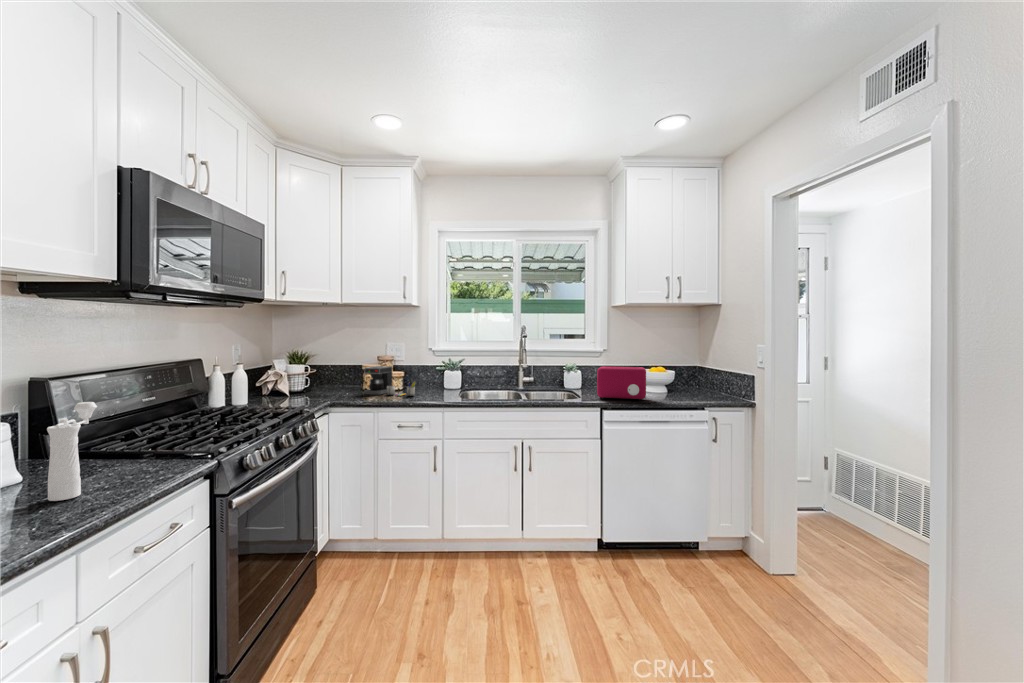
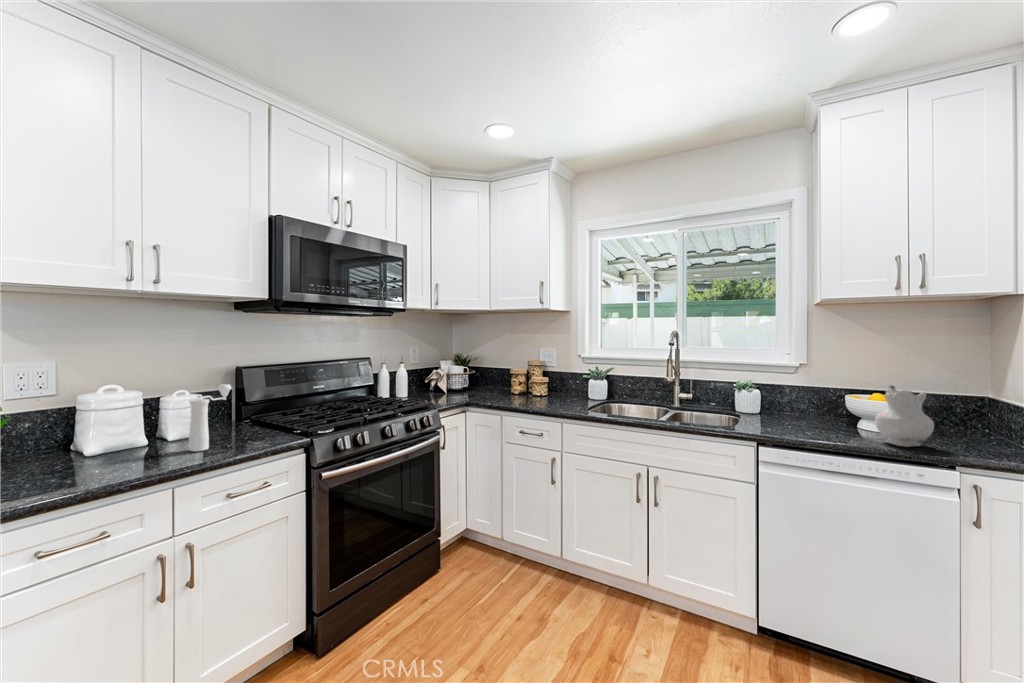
ceramic pitcher: none [665,361,697,401] -> present [875,385,934,447]
coffee maker: present [364,366,416,396] -> none [507,371,550,403]
toaster: present [597,366,646,401] -> none [761,386,840,437]

